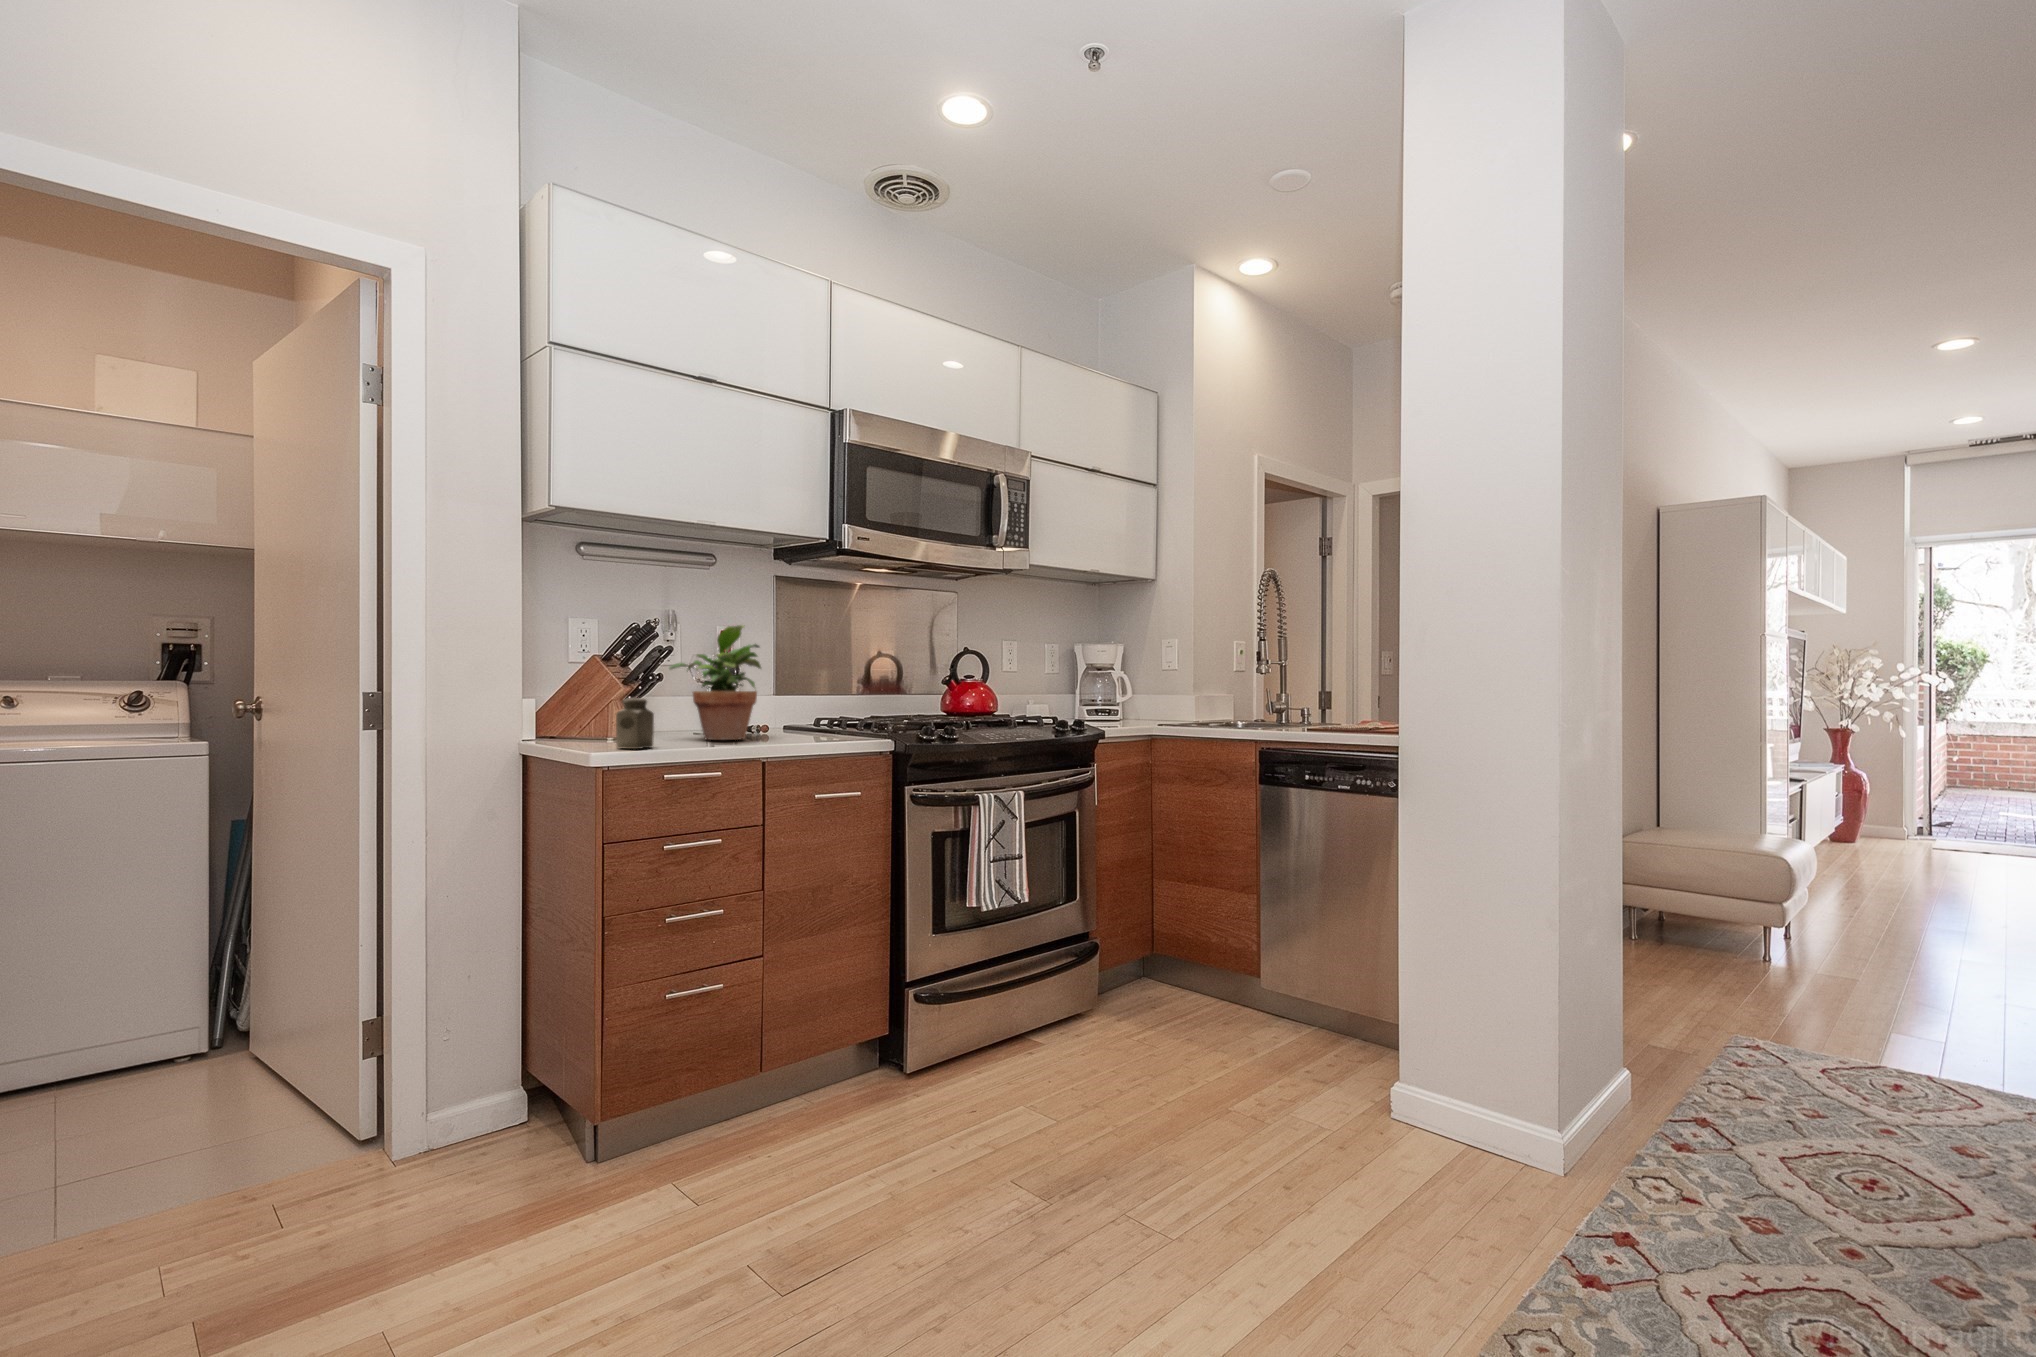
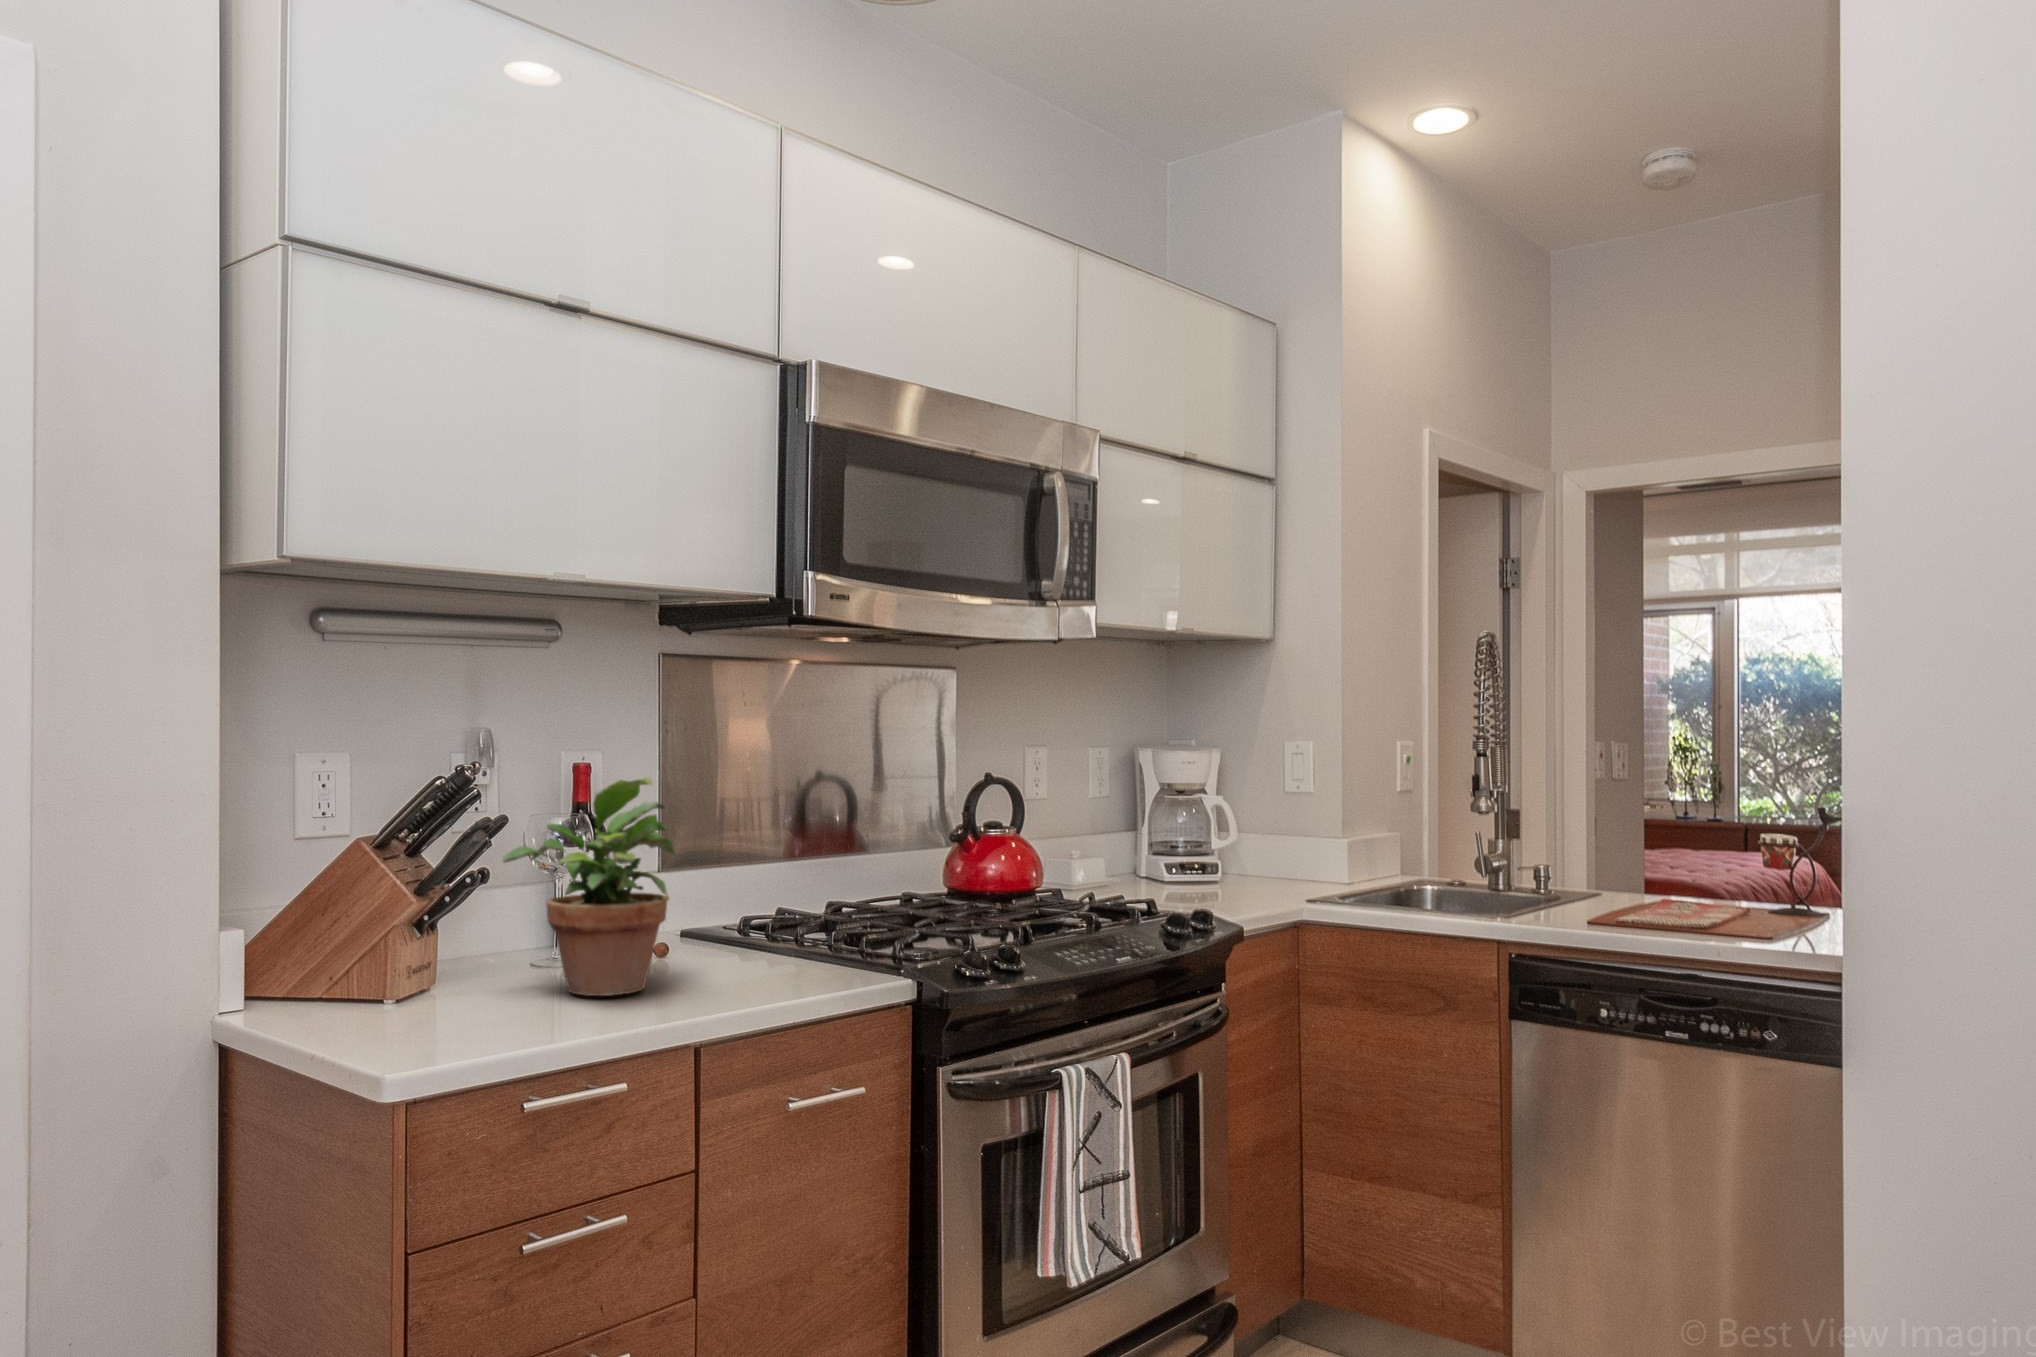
salt shaker: present [616,698,654,749] -> none [413,934,486,1038]

